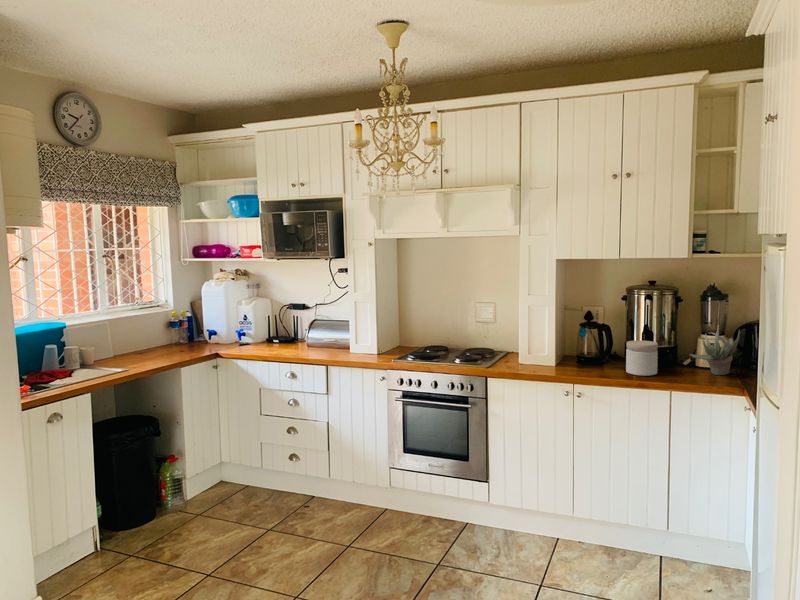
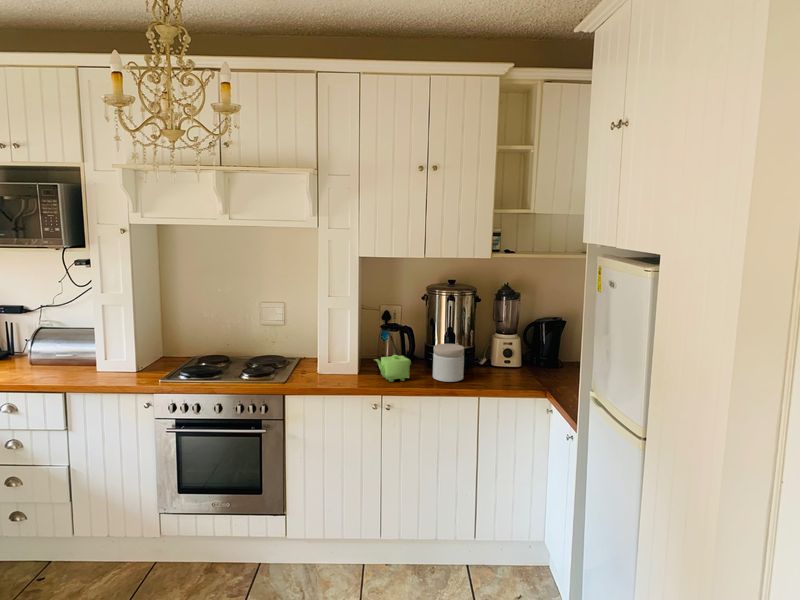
succulent plant: present [690,324,740,375] -> none [495,325,537,375]
teapot: none [567,348,604,372] -> present [375,355,411,382]

